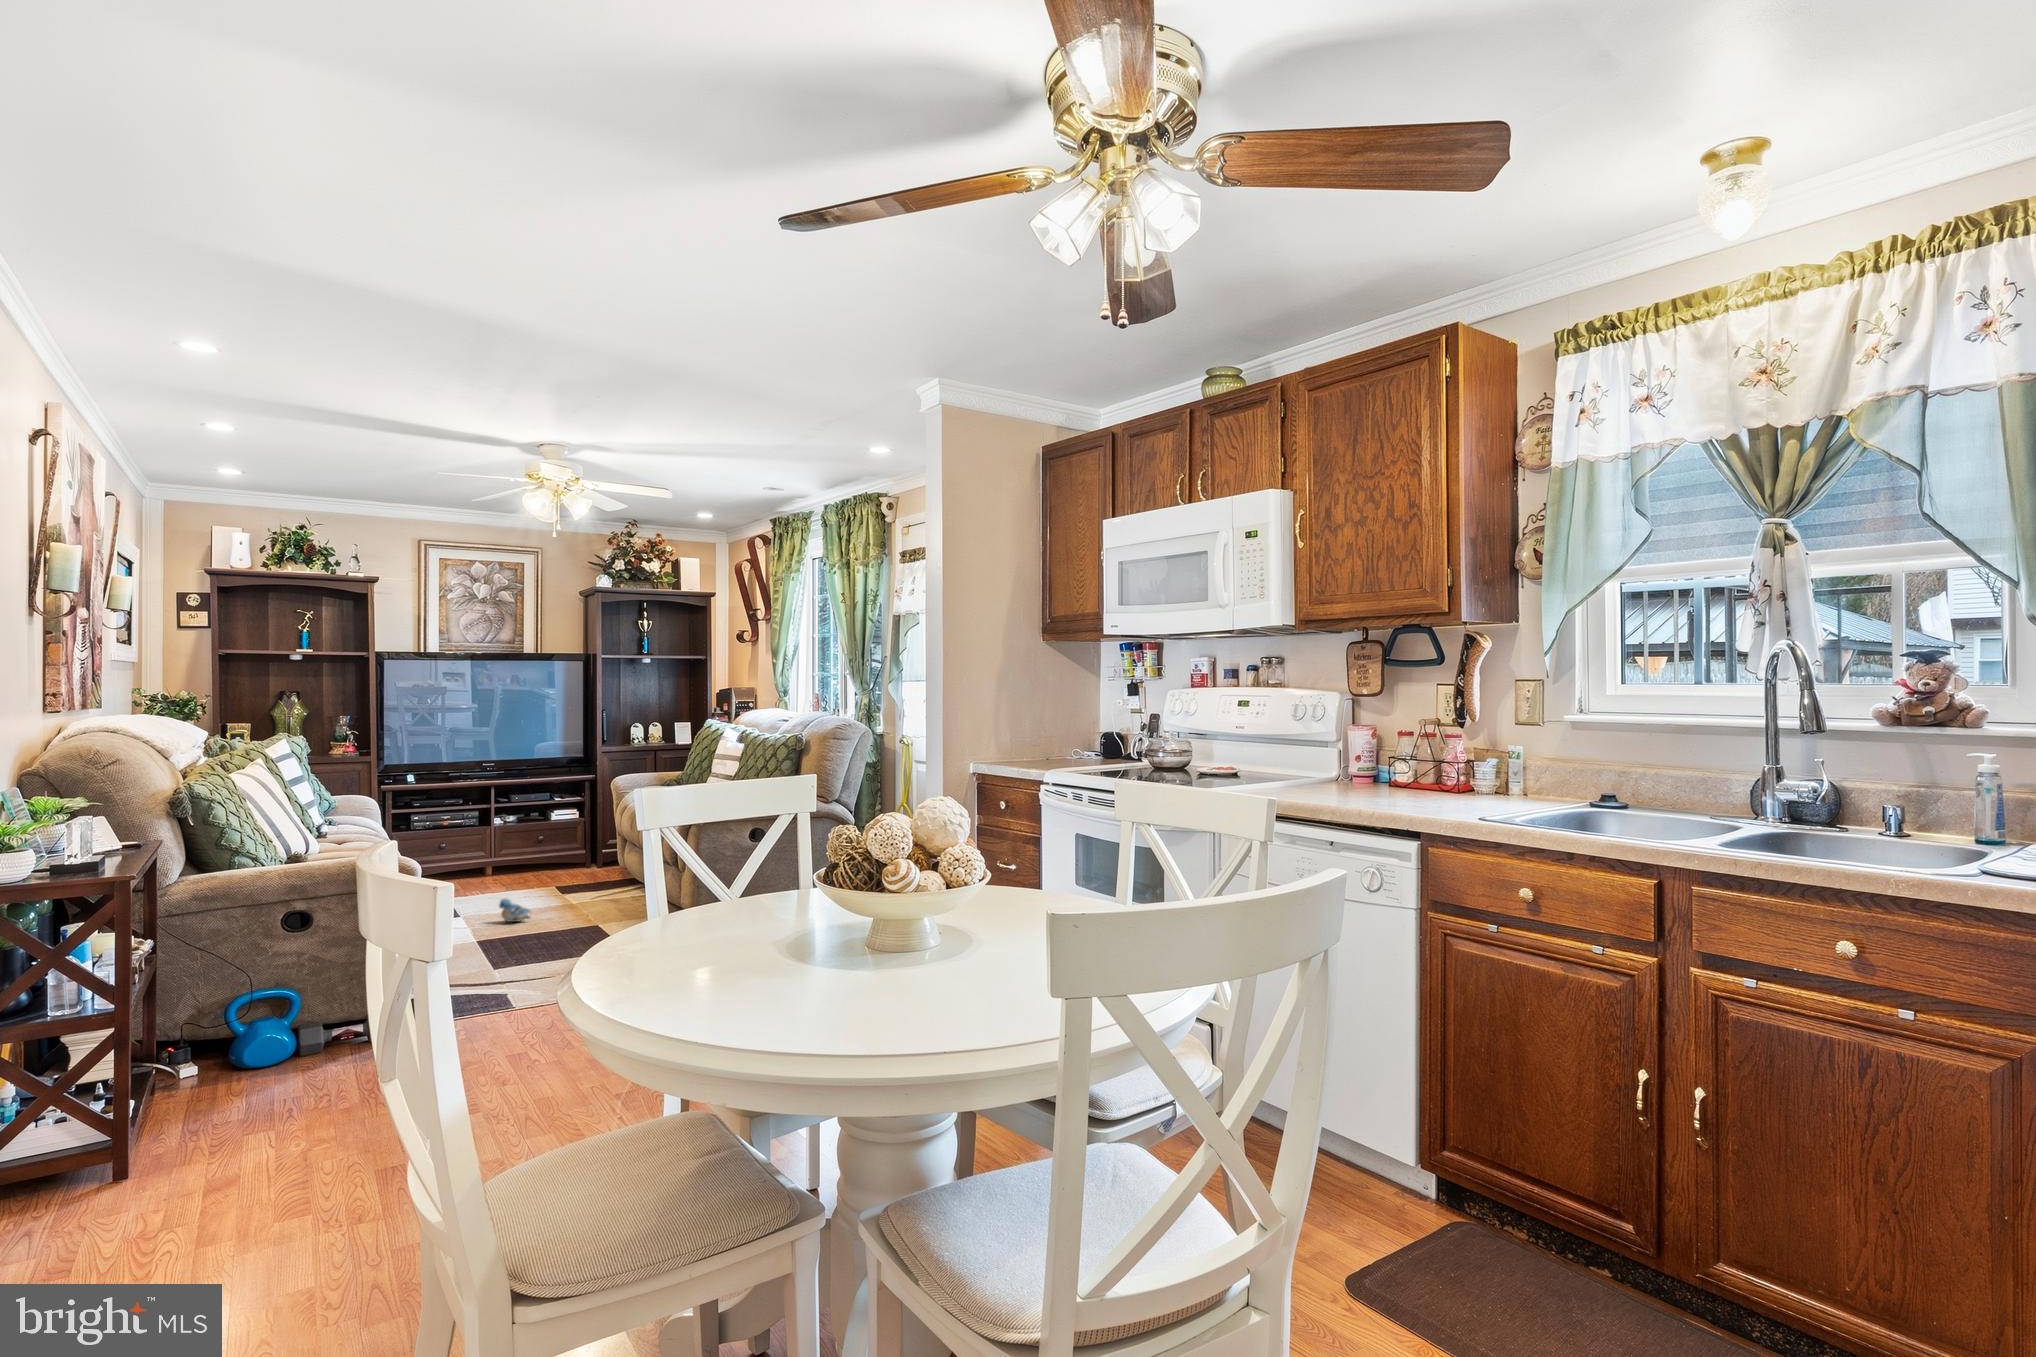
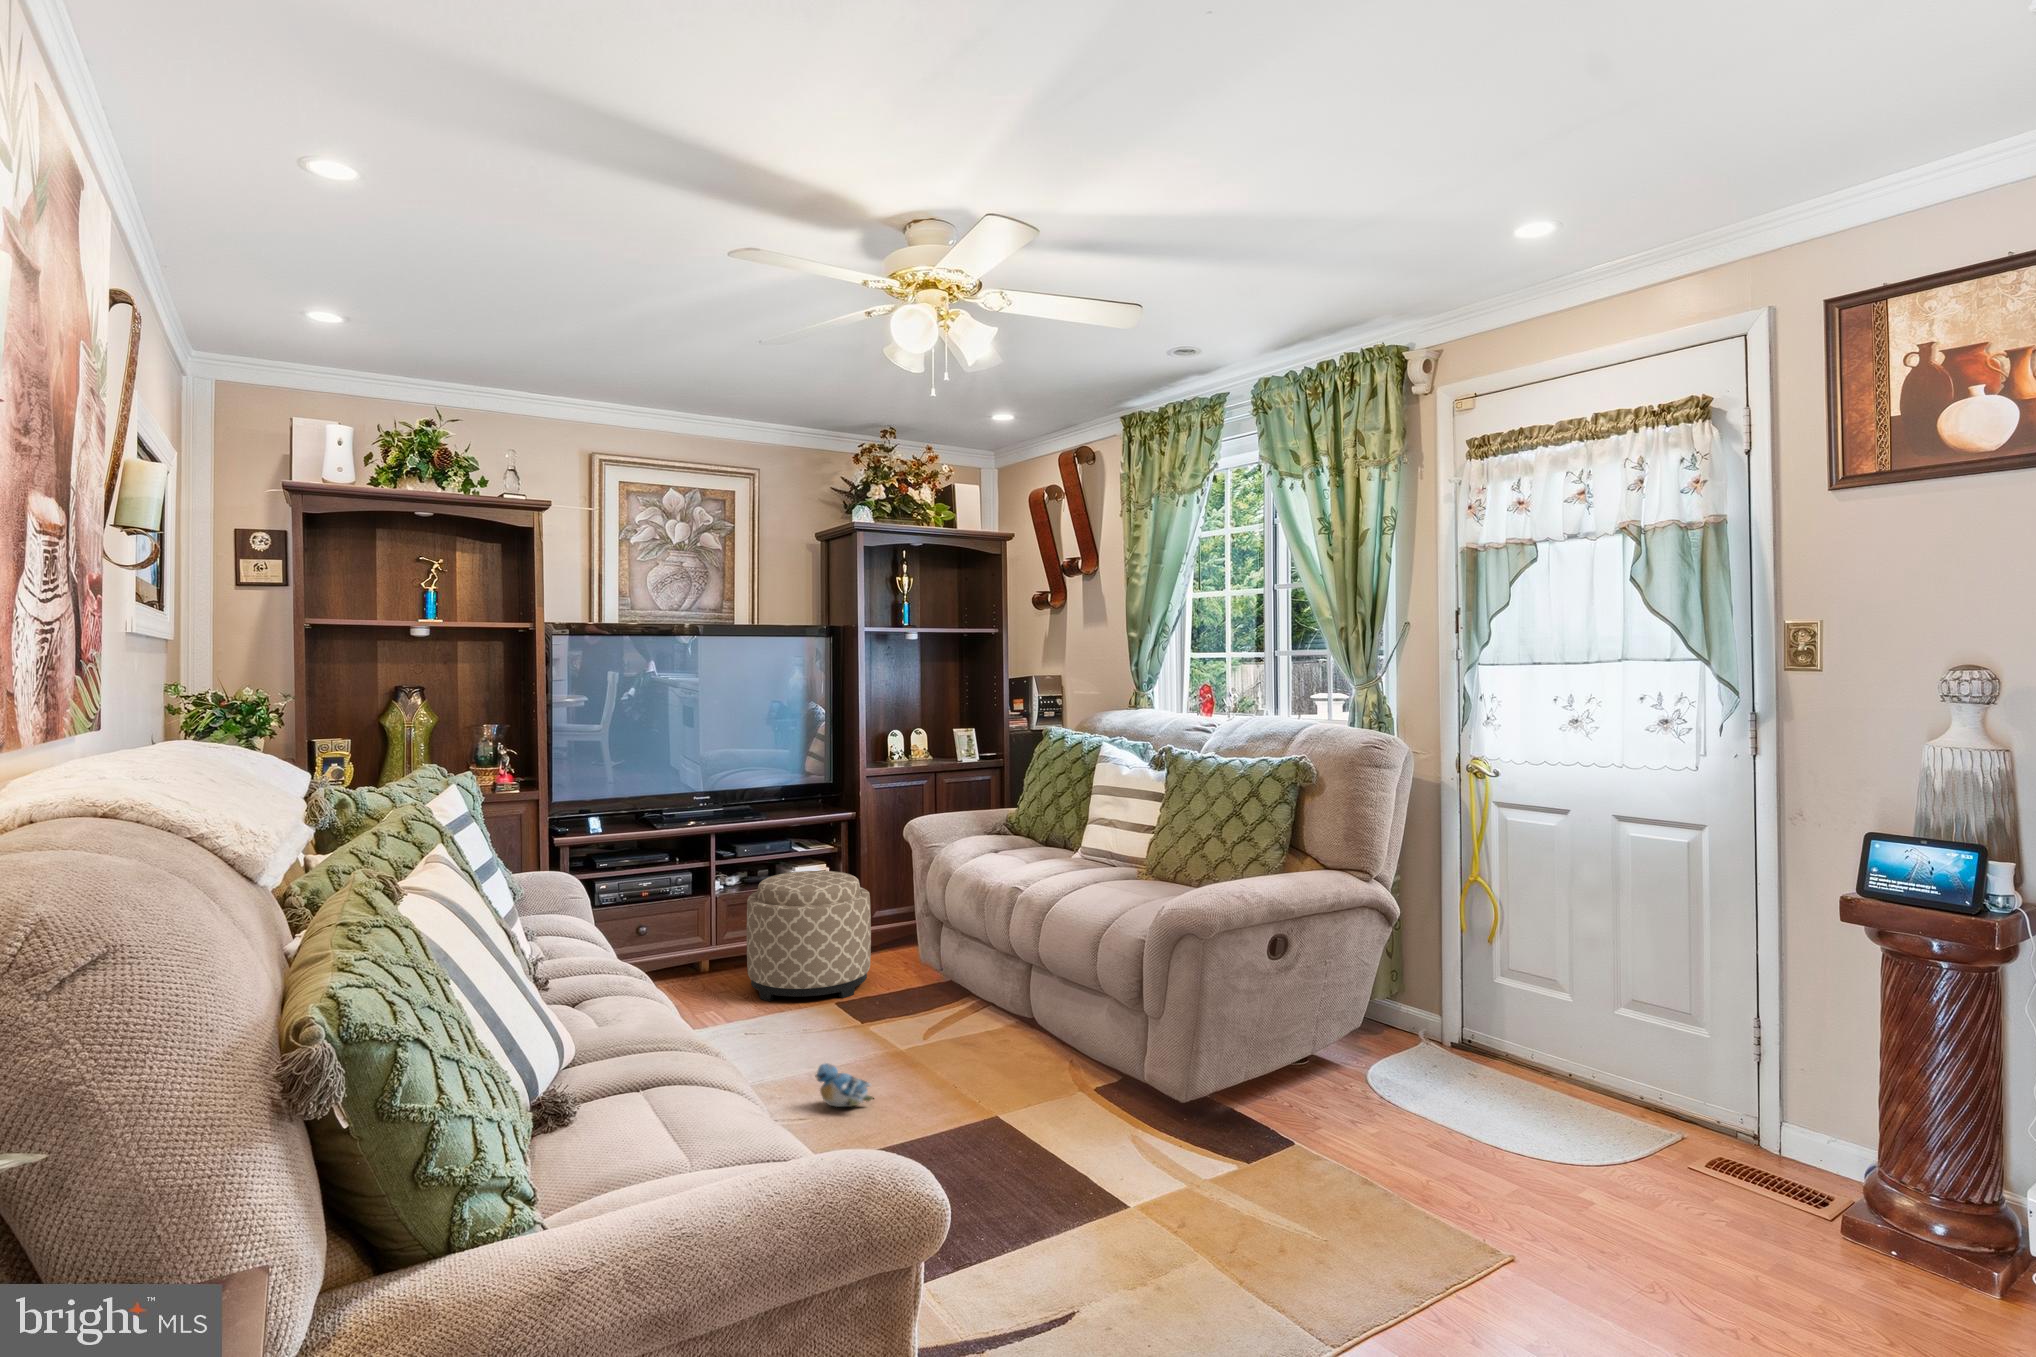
ottoman: none [503,810,586,886] -> present [747,871,871,1001]

